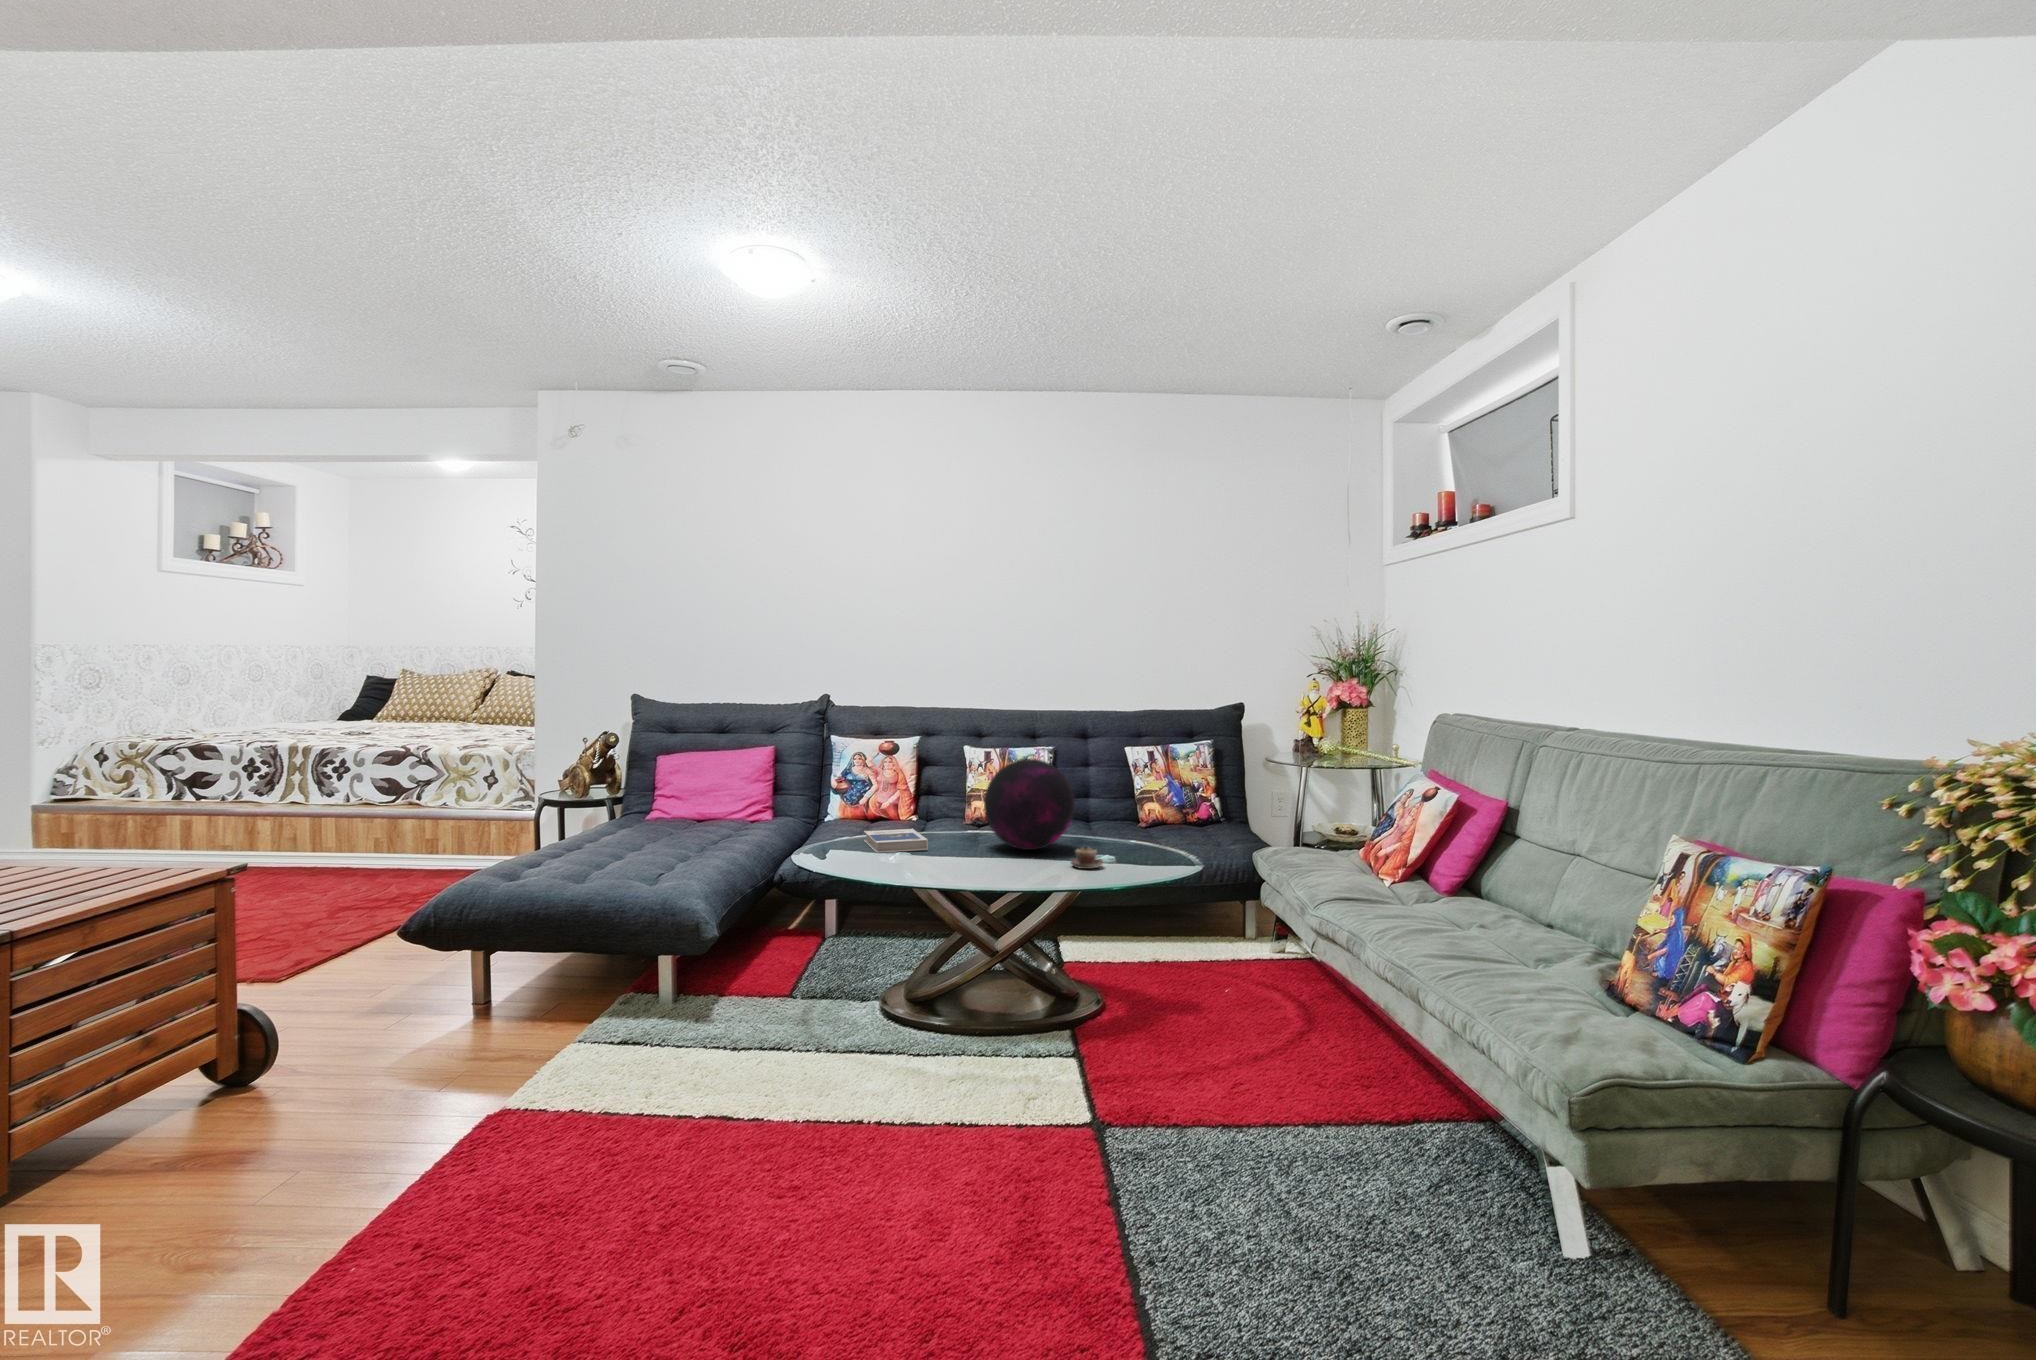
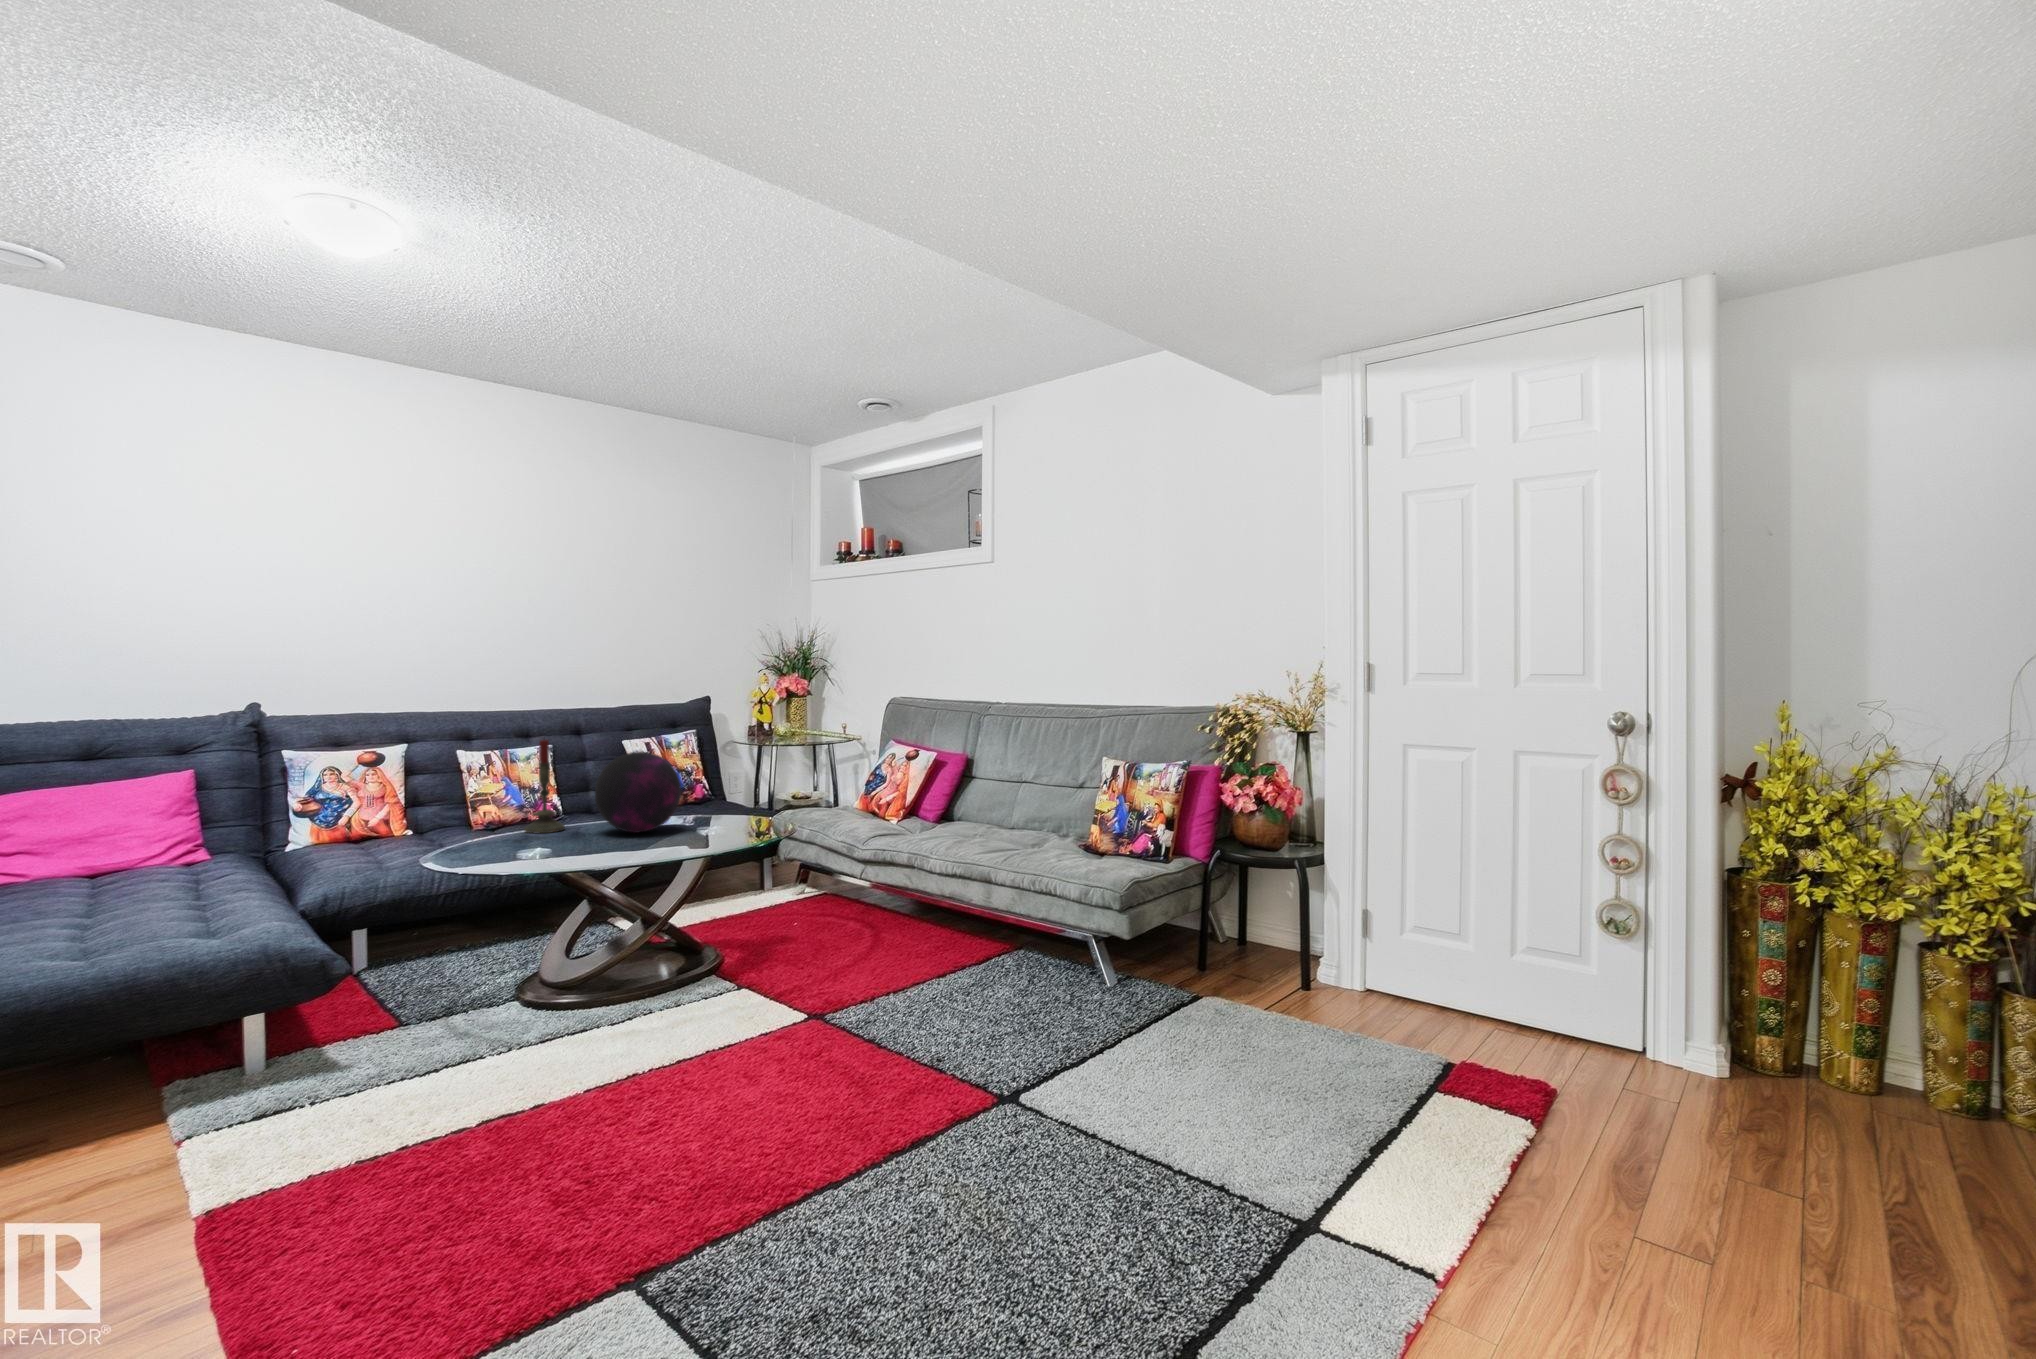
candle: none [946,737,984,837] -> present [524,740,565,833]
hardback book: present [864,828,928,853] -> none [465,830,557,853]
teacup: present [1071,846,1103,869] -> none [705,817,733,837]

